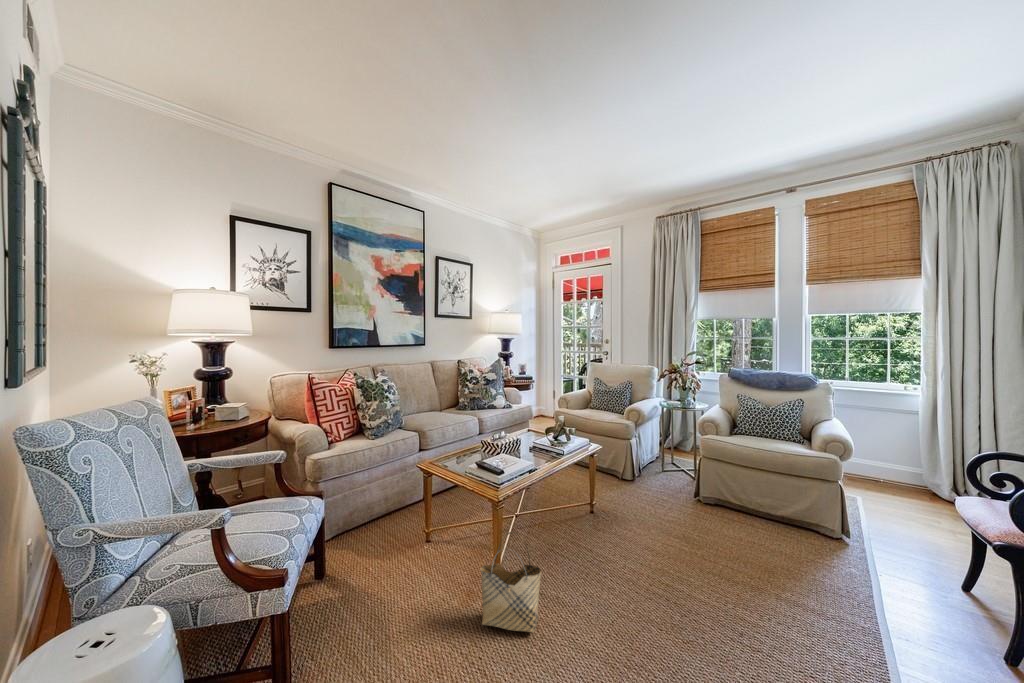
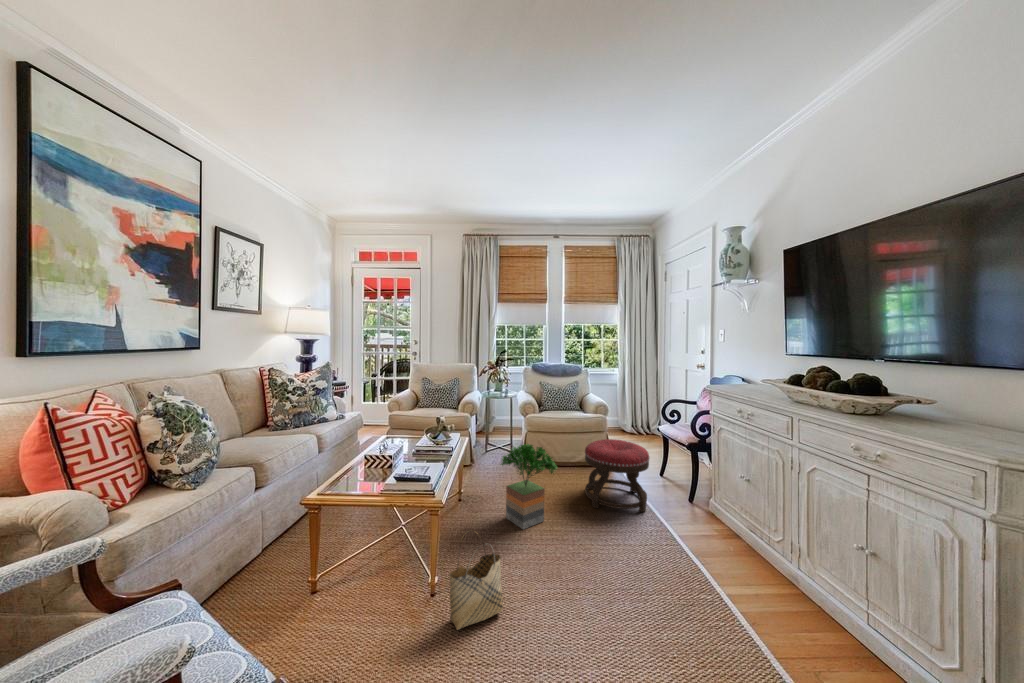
potted tree: none [615,462,687,566] -> present [501,444,557,530]
ottoman: none [758,485,886,620] -> present [585,439,649,512]

